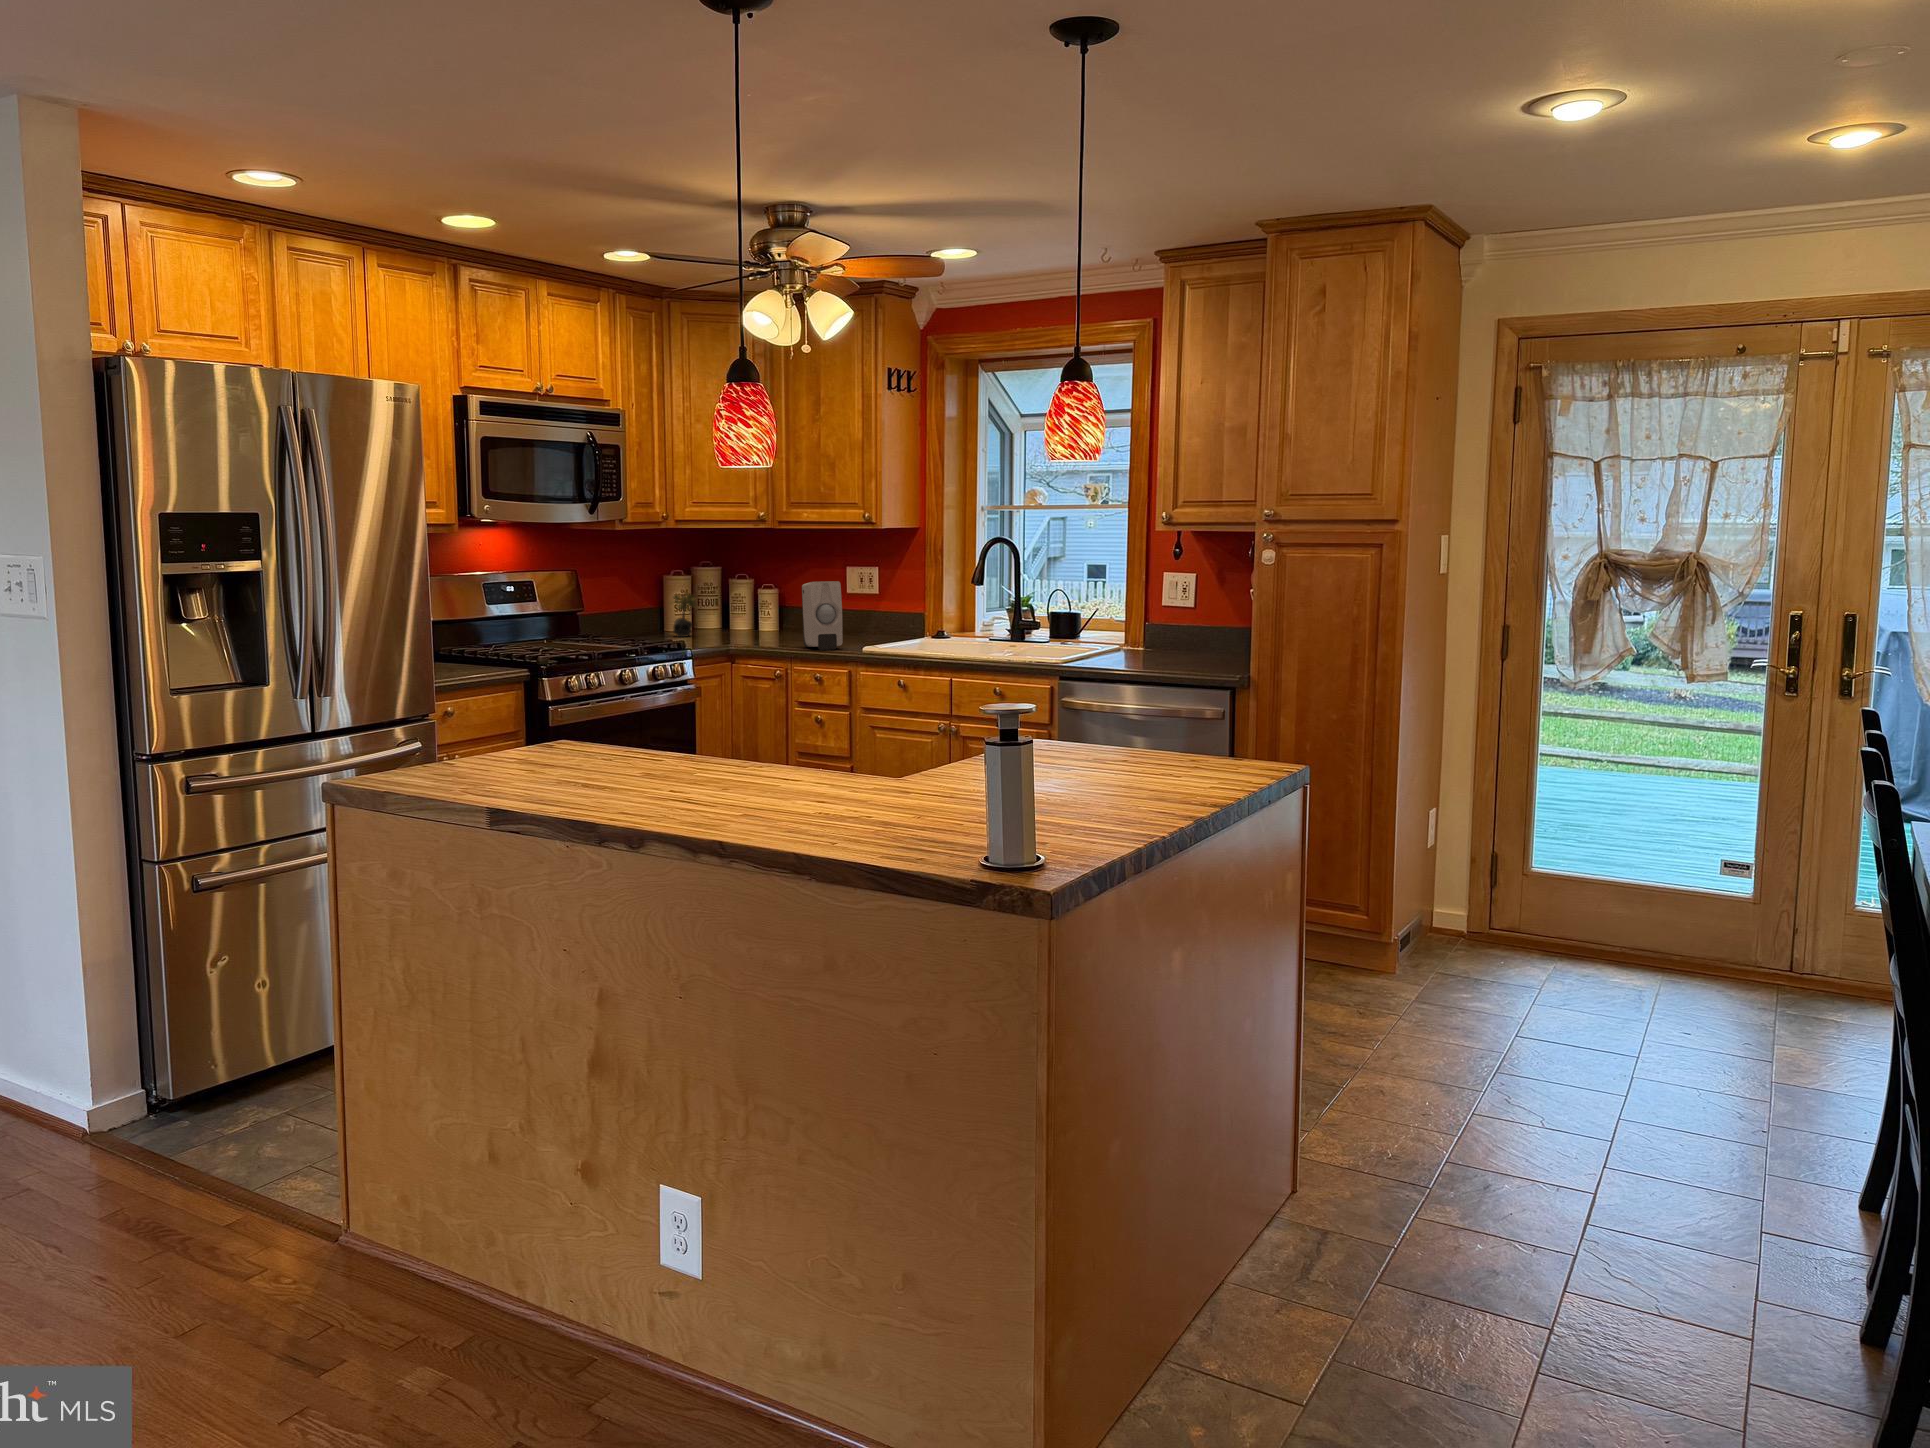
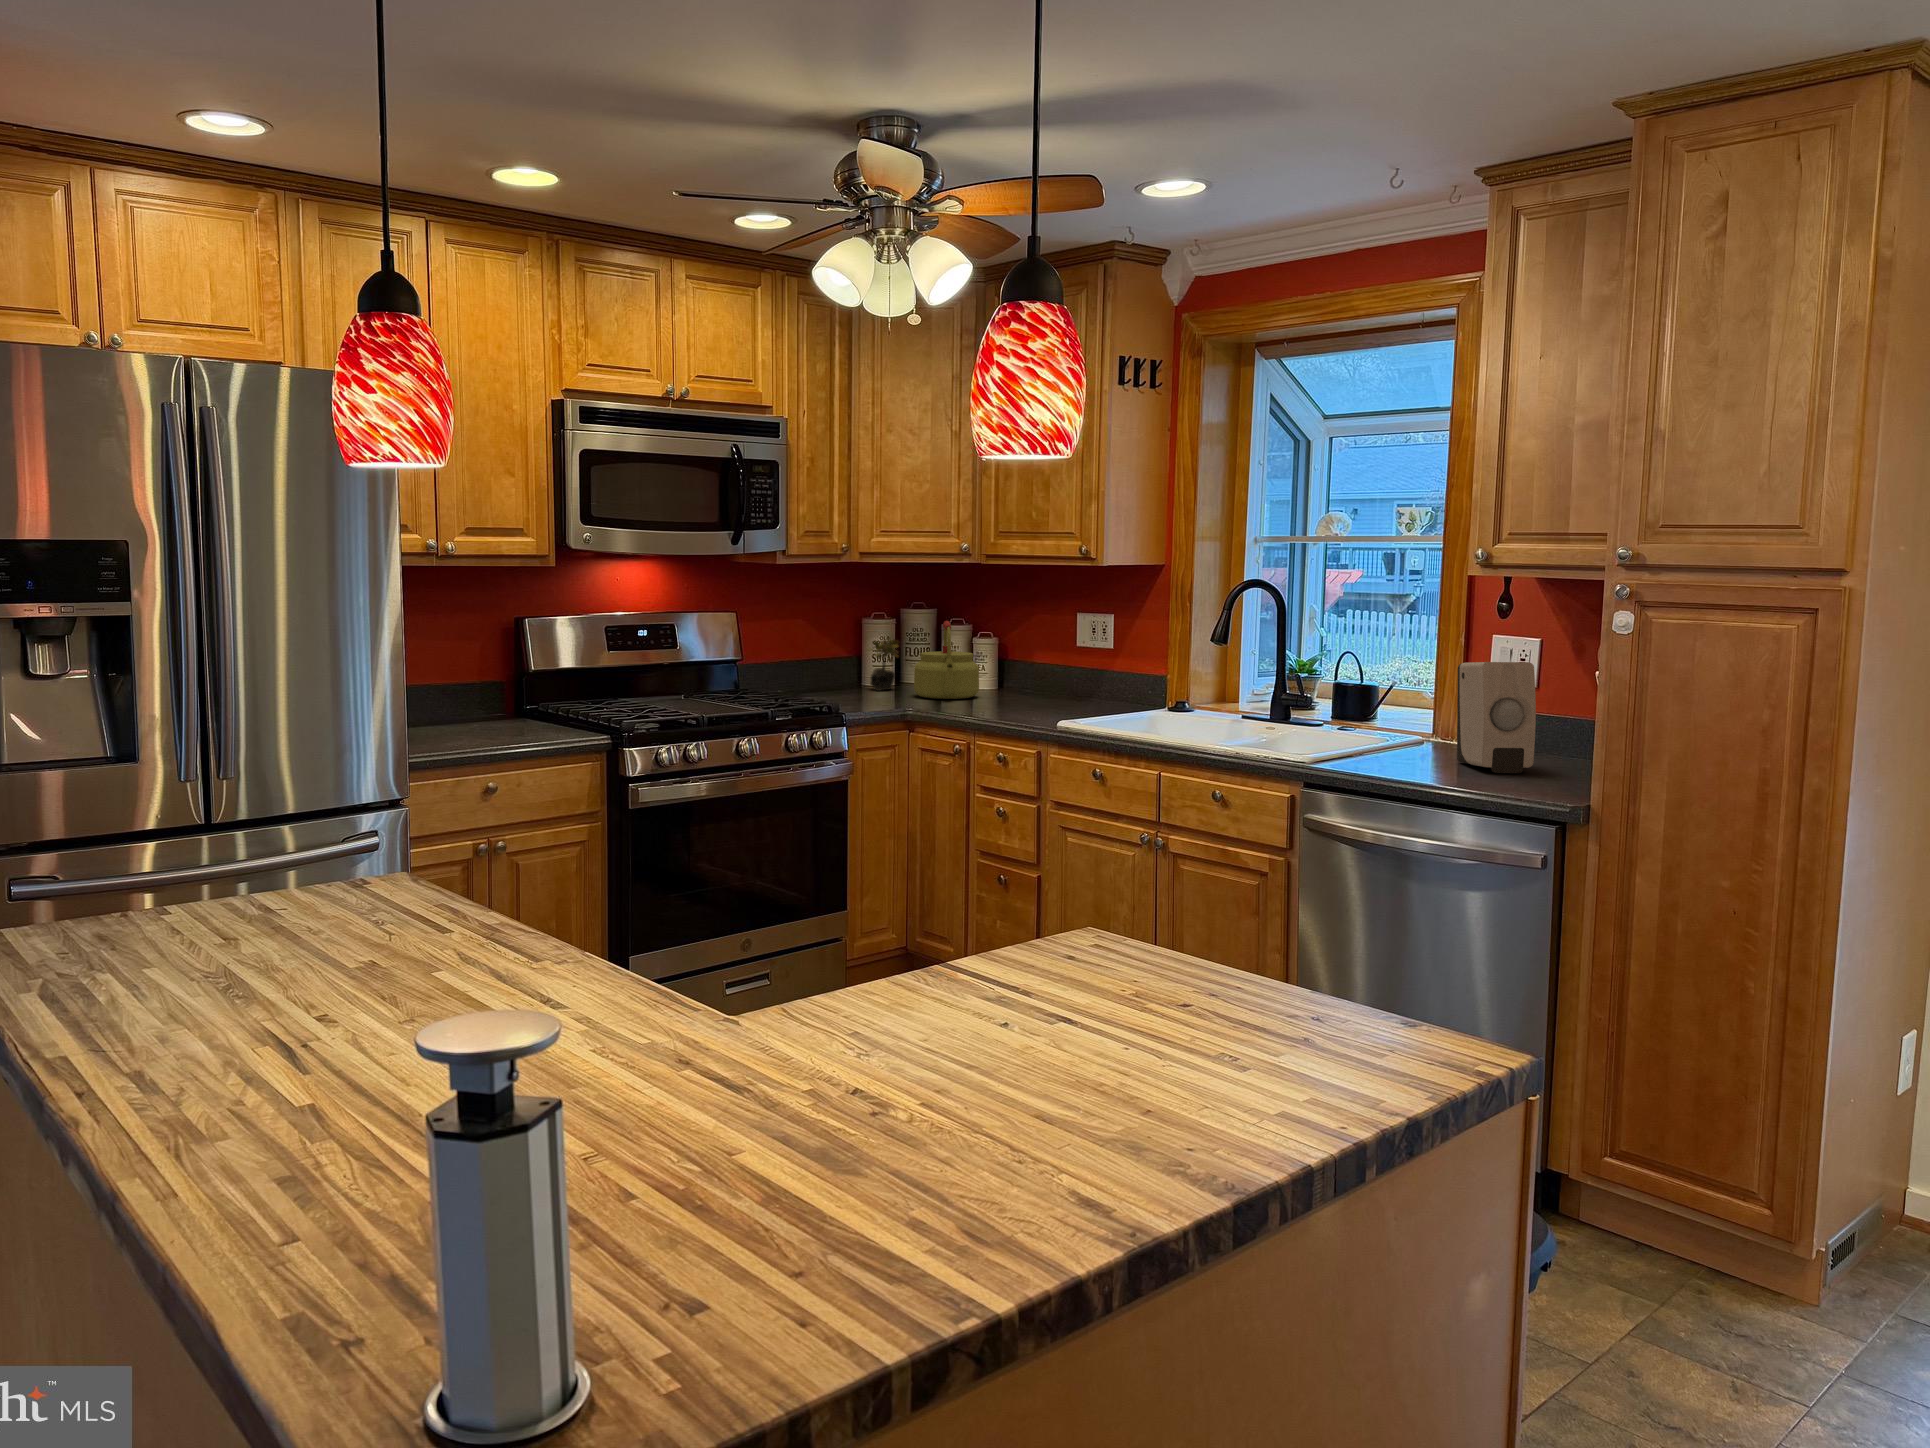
kettle: none [717,576,771,640] -> present [914,621,979,699]
soap dispenser: present [802,581,843,650] -> present [1457,662,1536,773]

